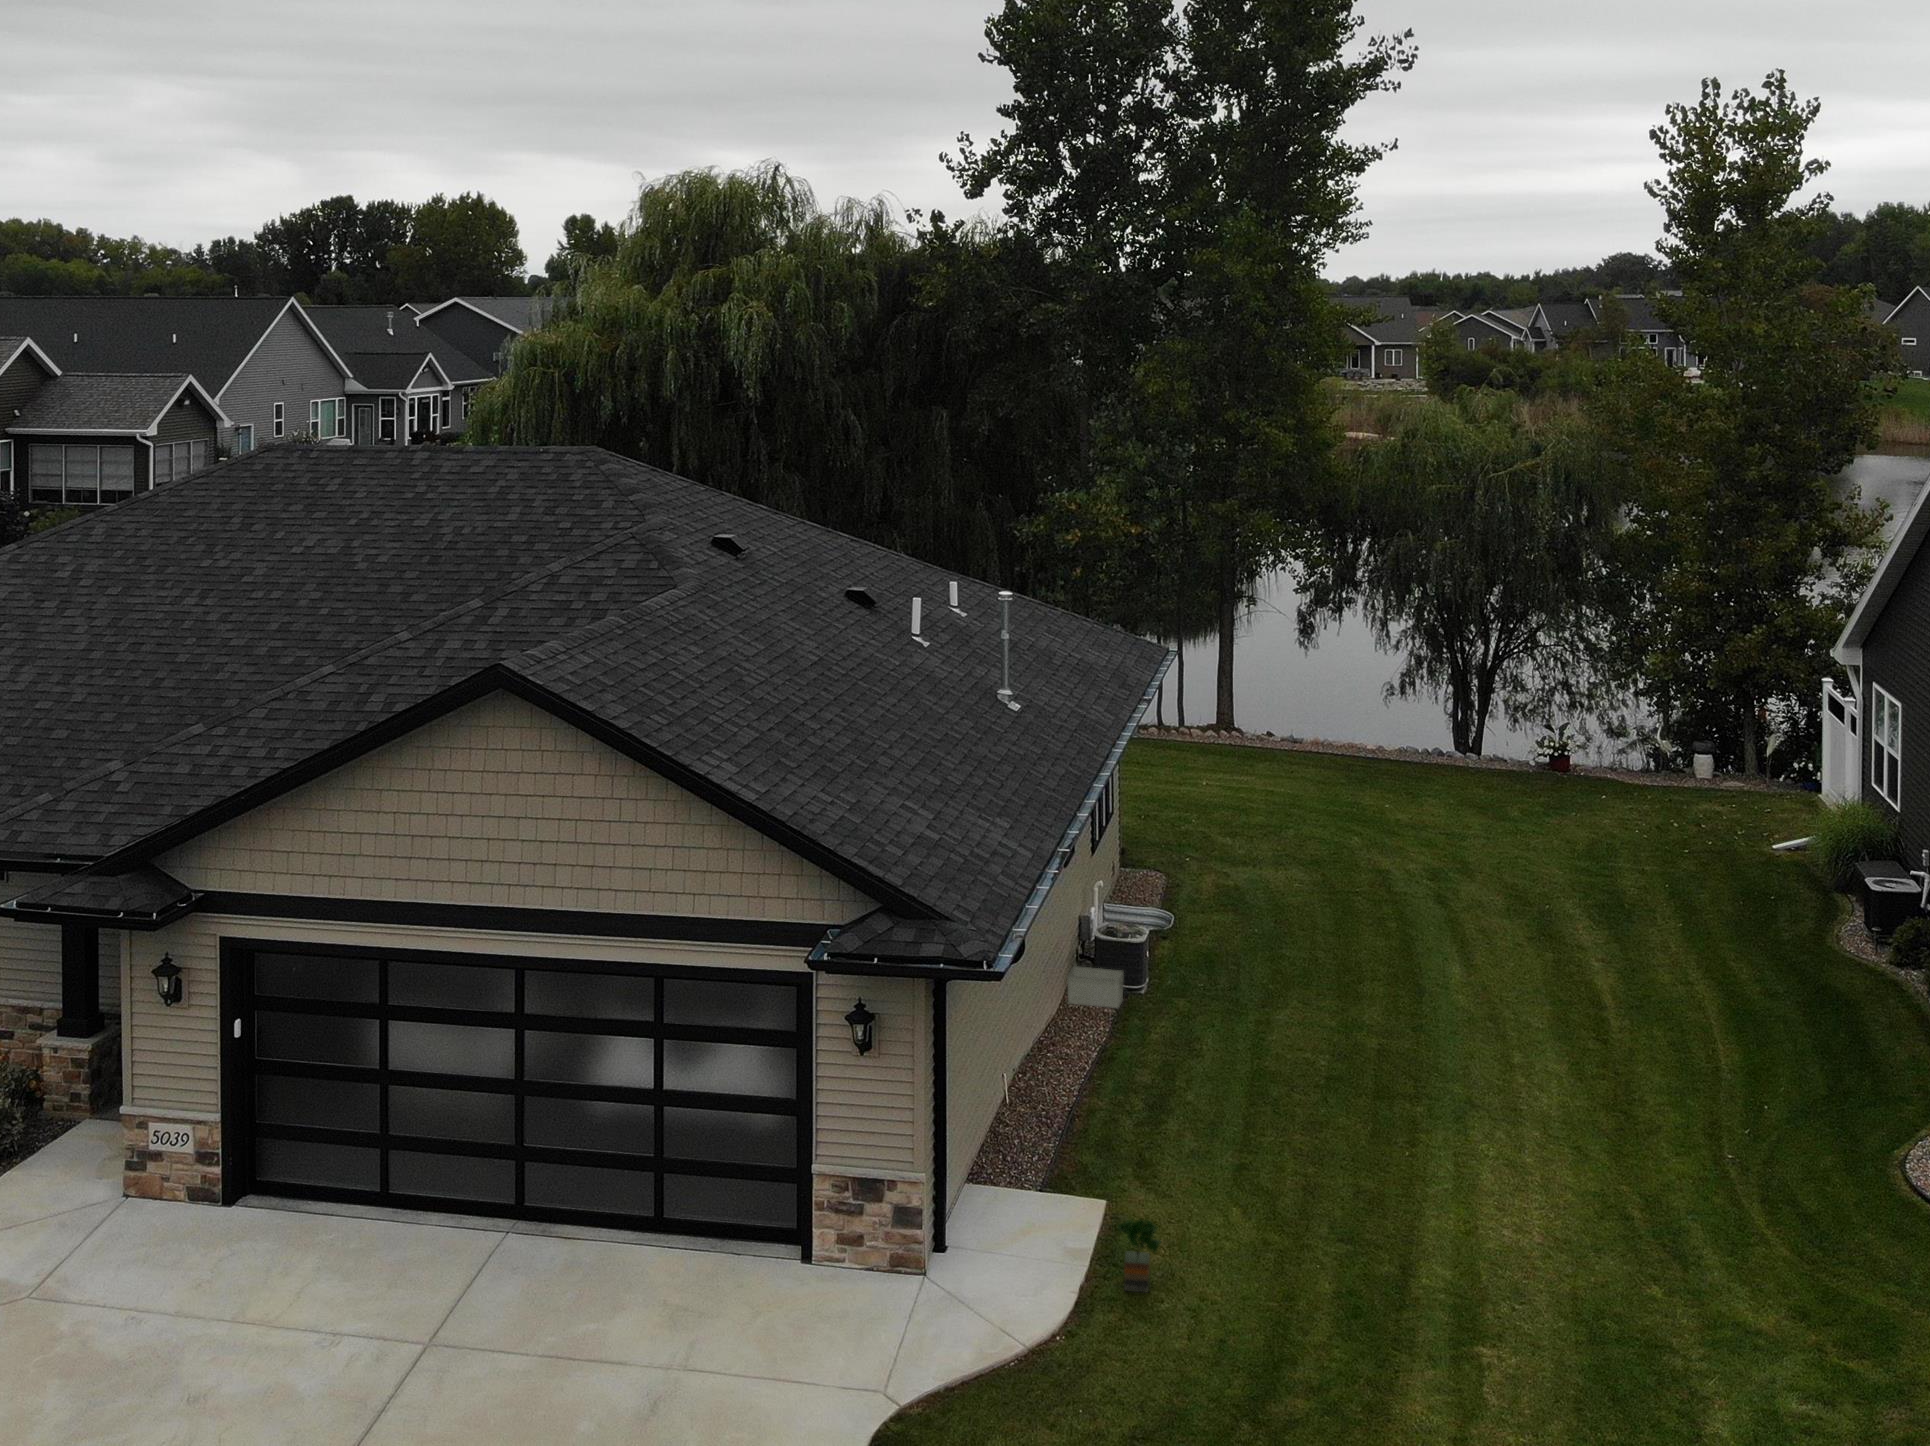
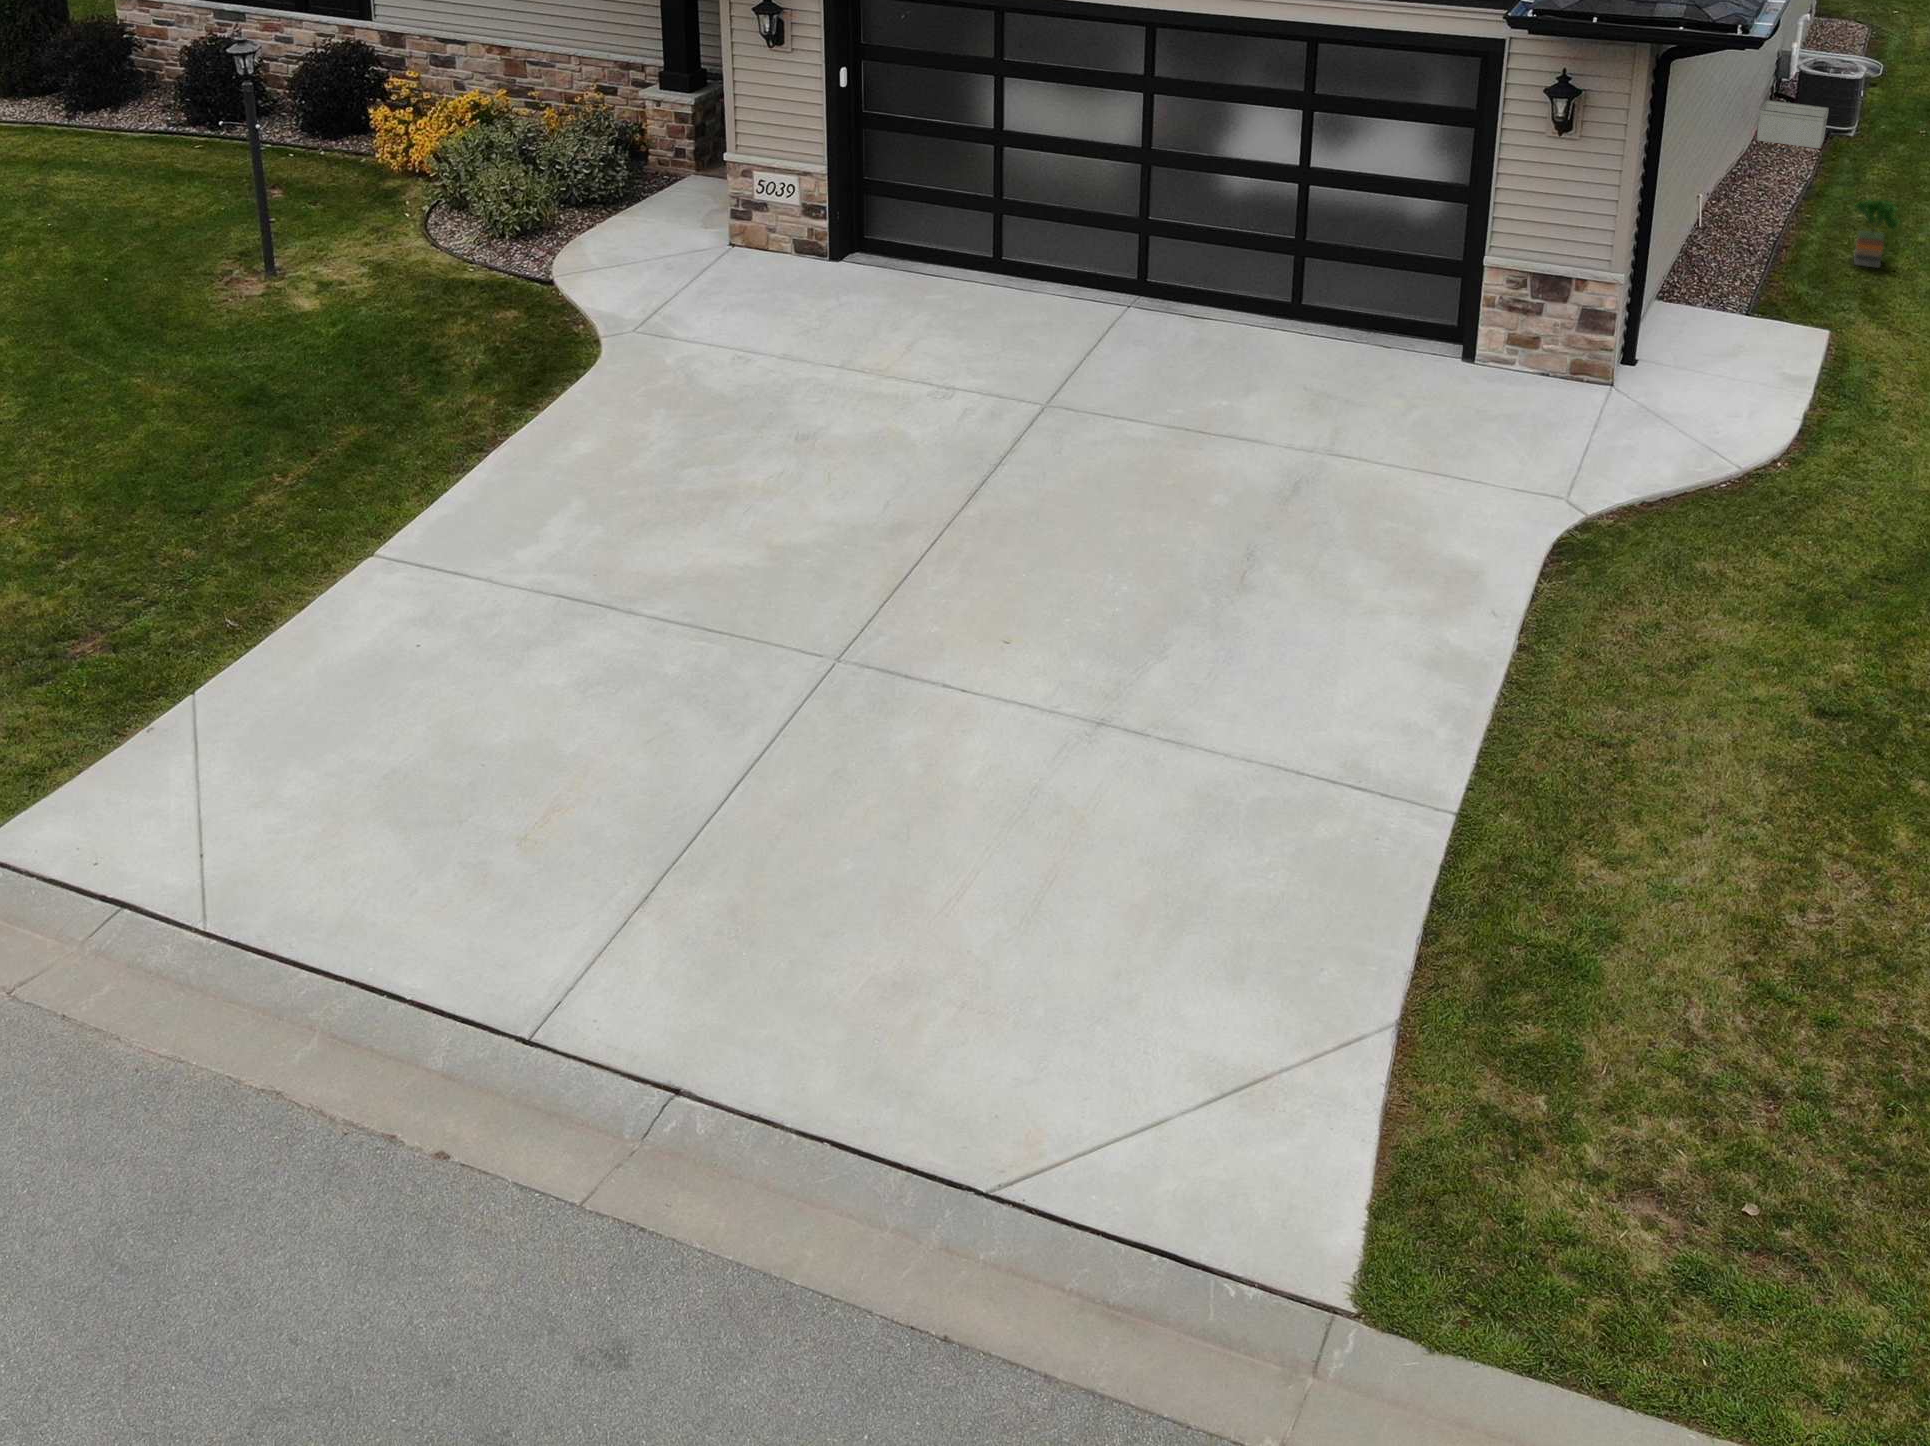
potted tree: present [1118,1219,1161,1293] -> present [1854,200,1900,268]

